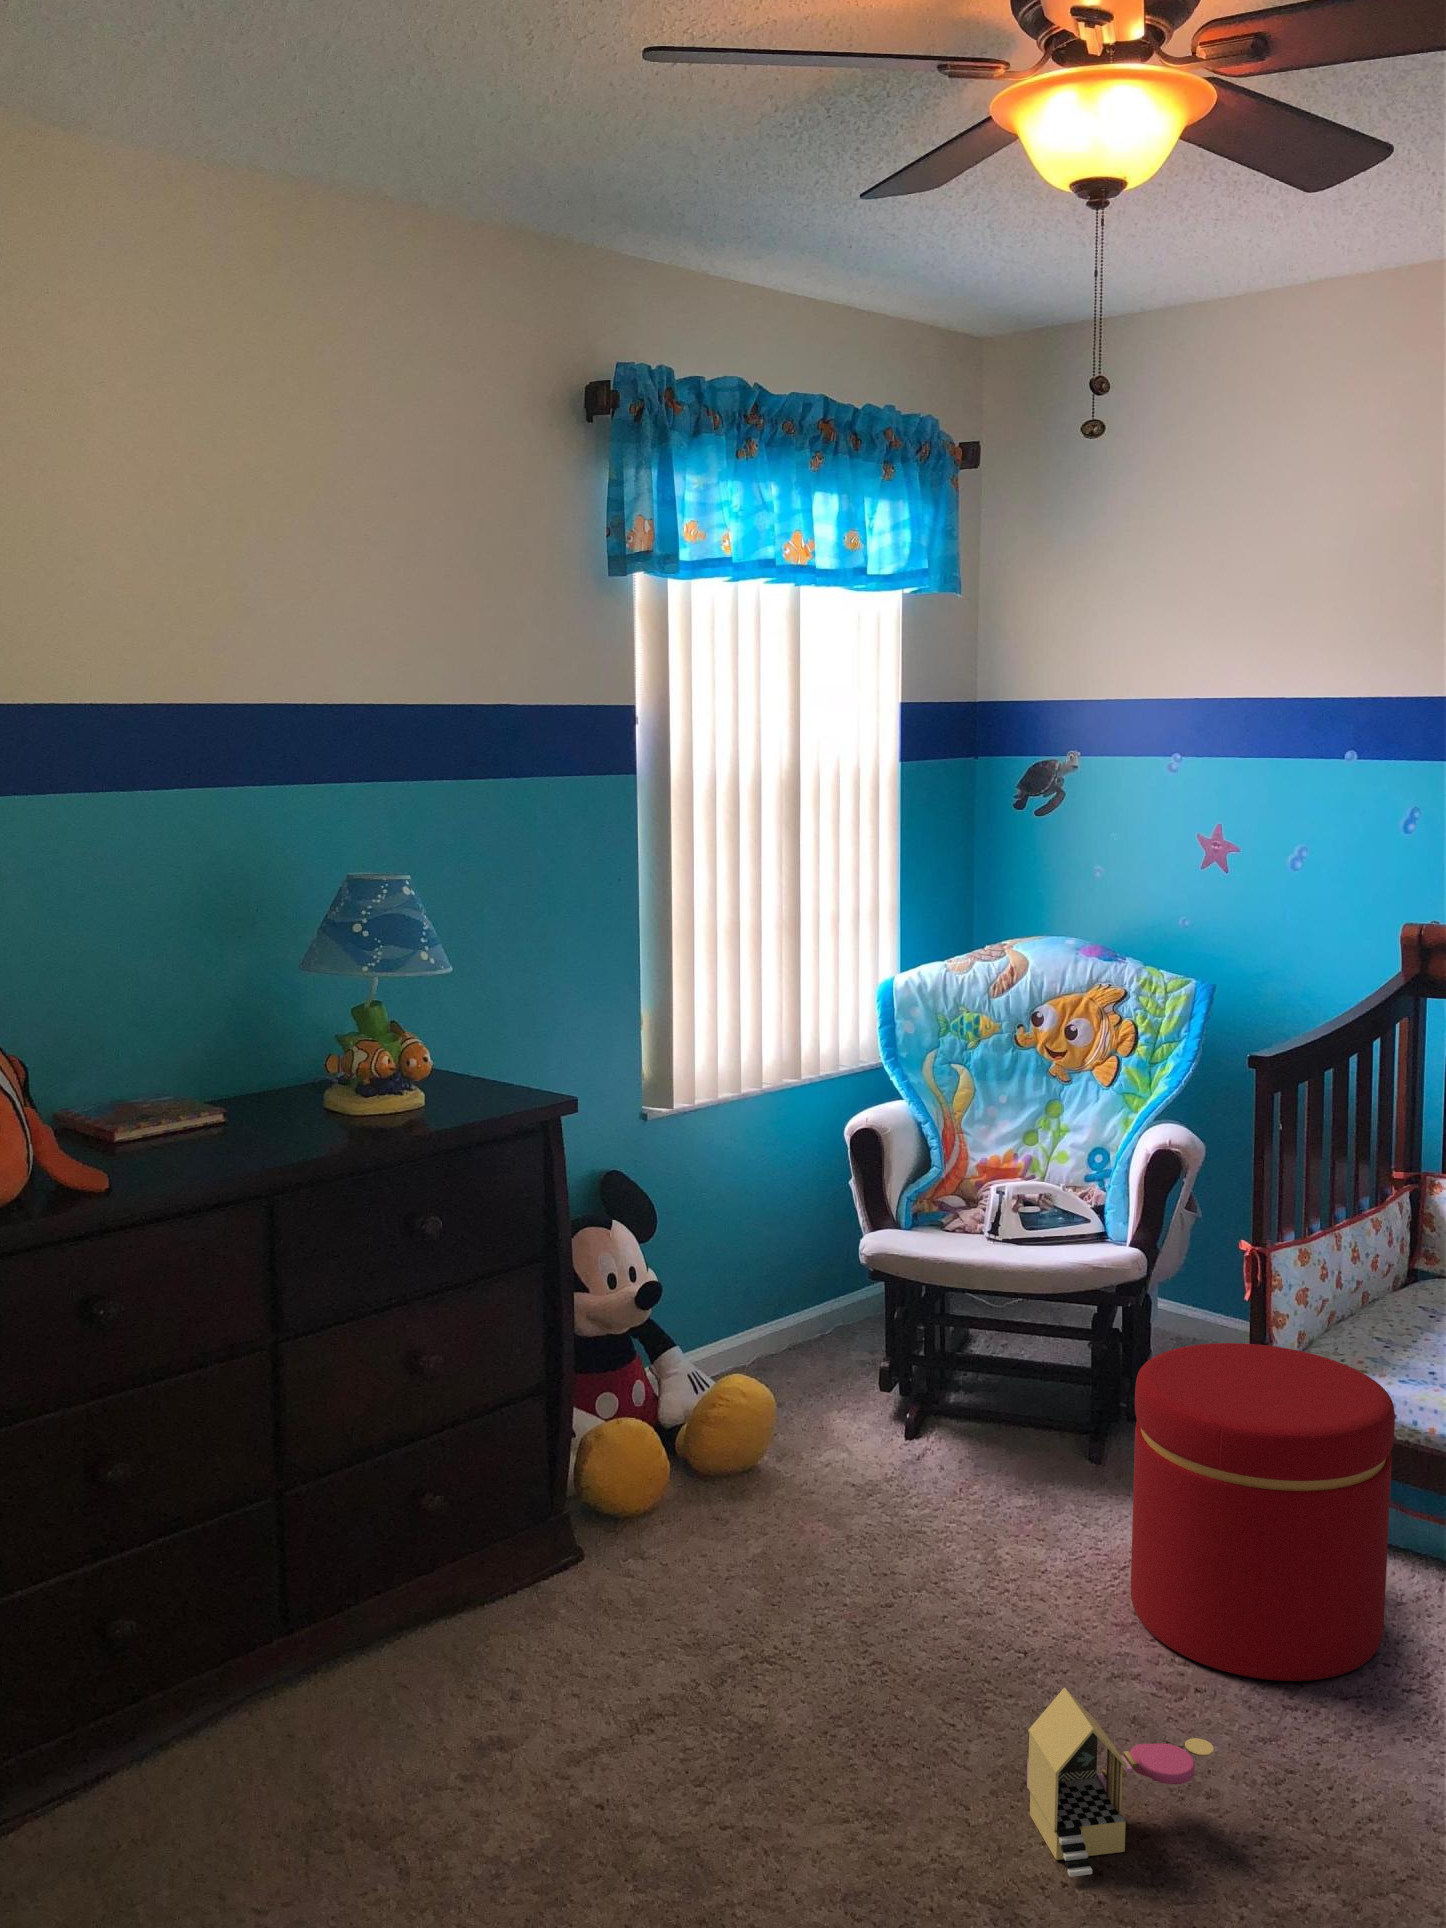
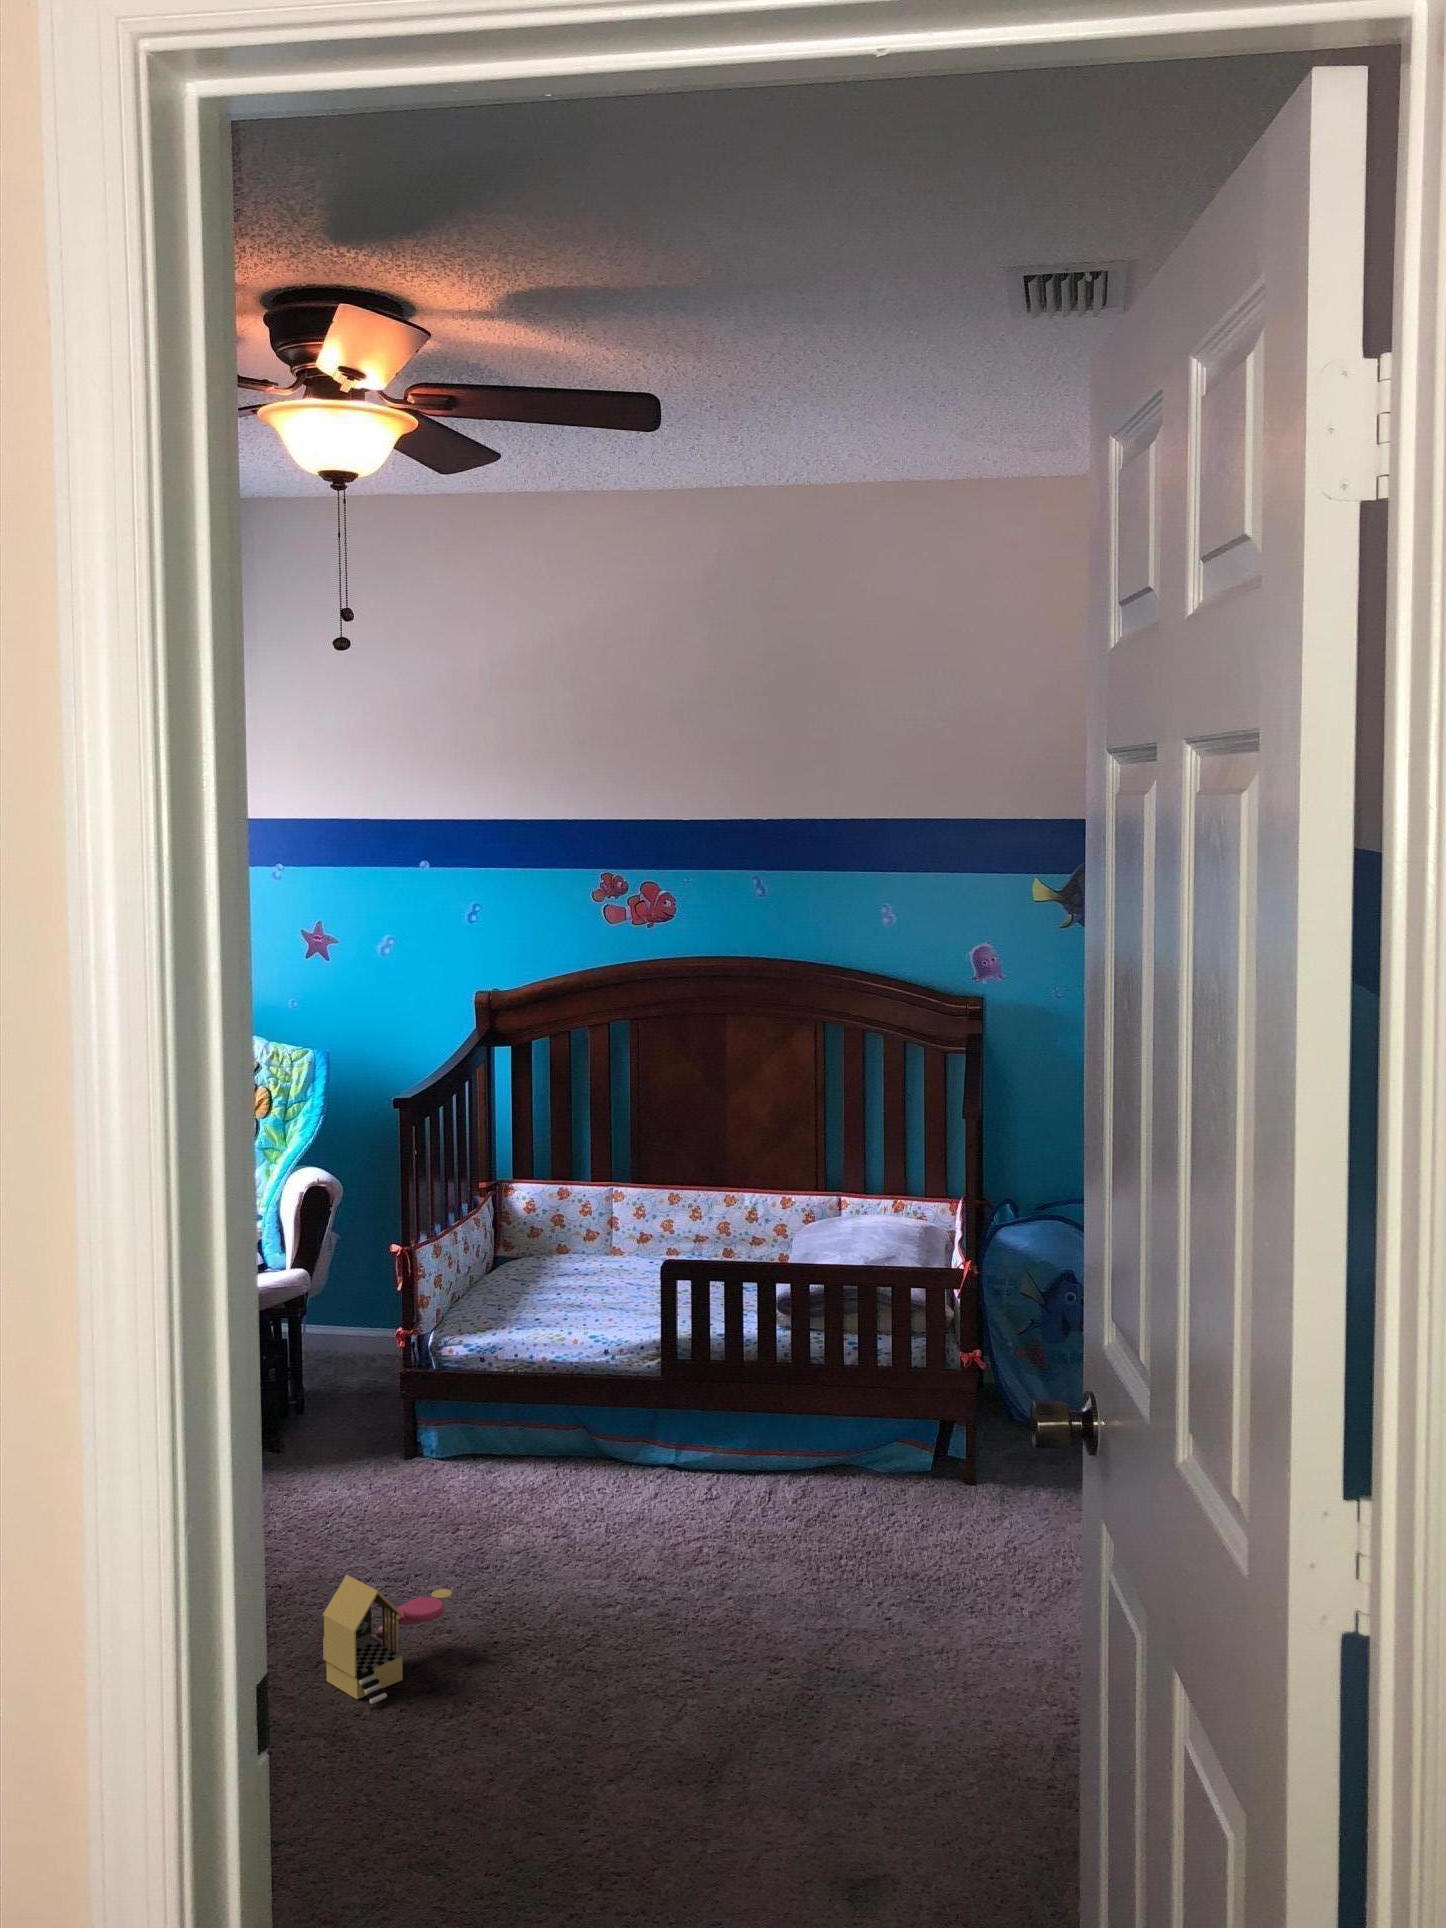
ottoman: present [1131,1343,1395,1681] -> none [341,1316,530,1560]

